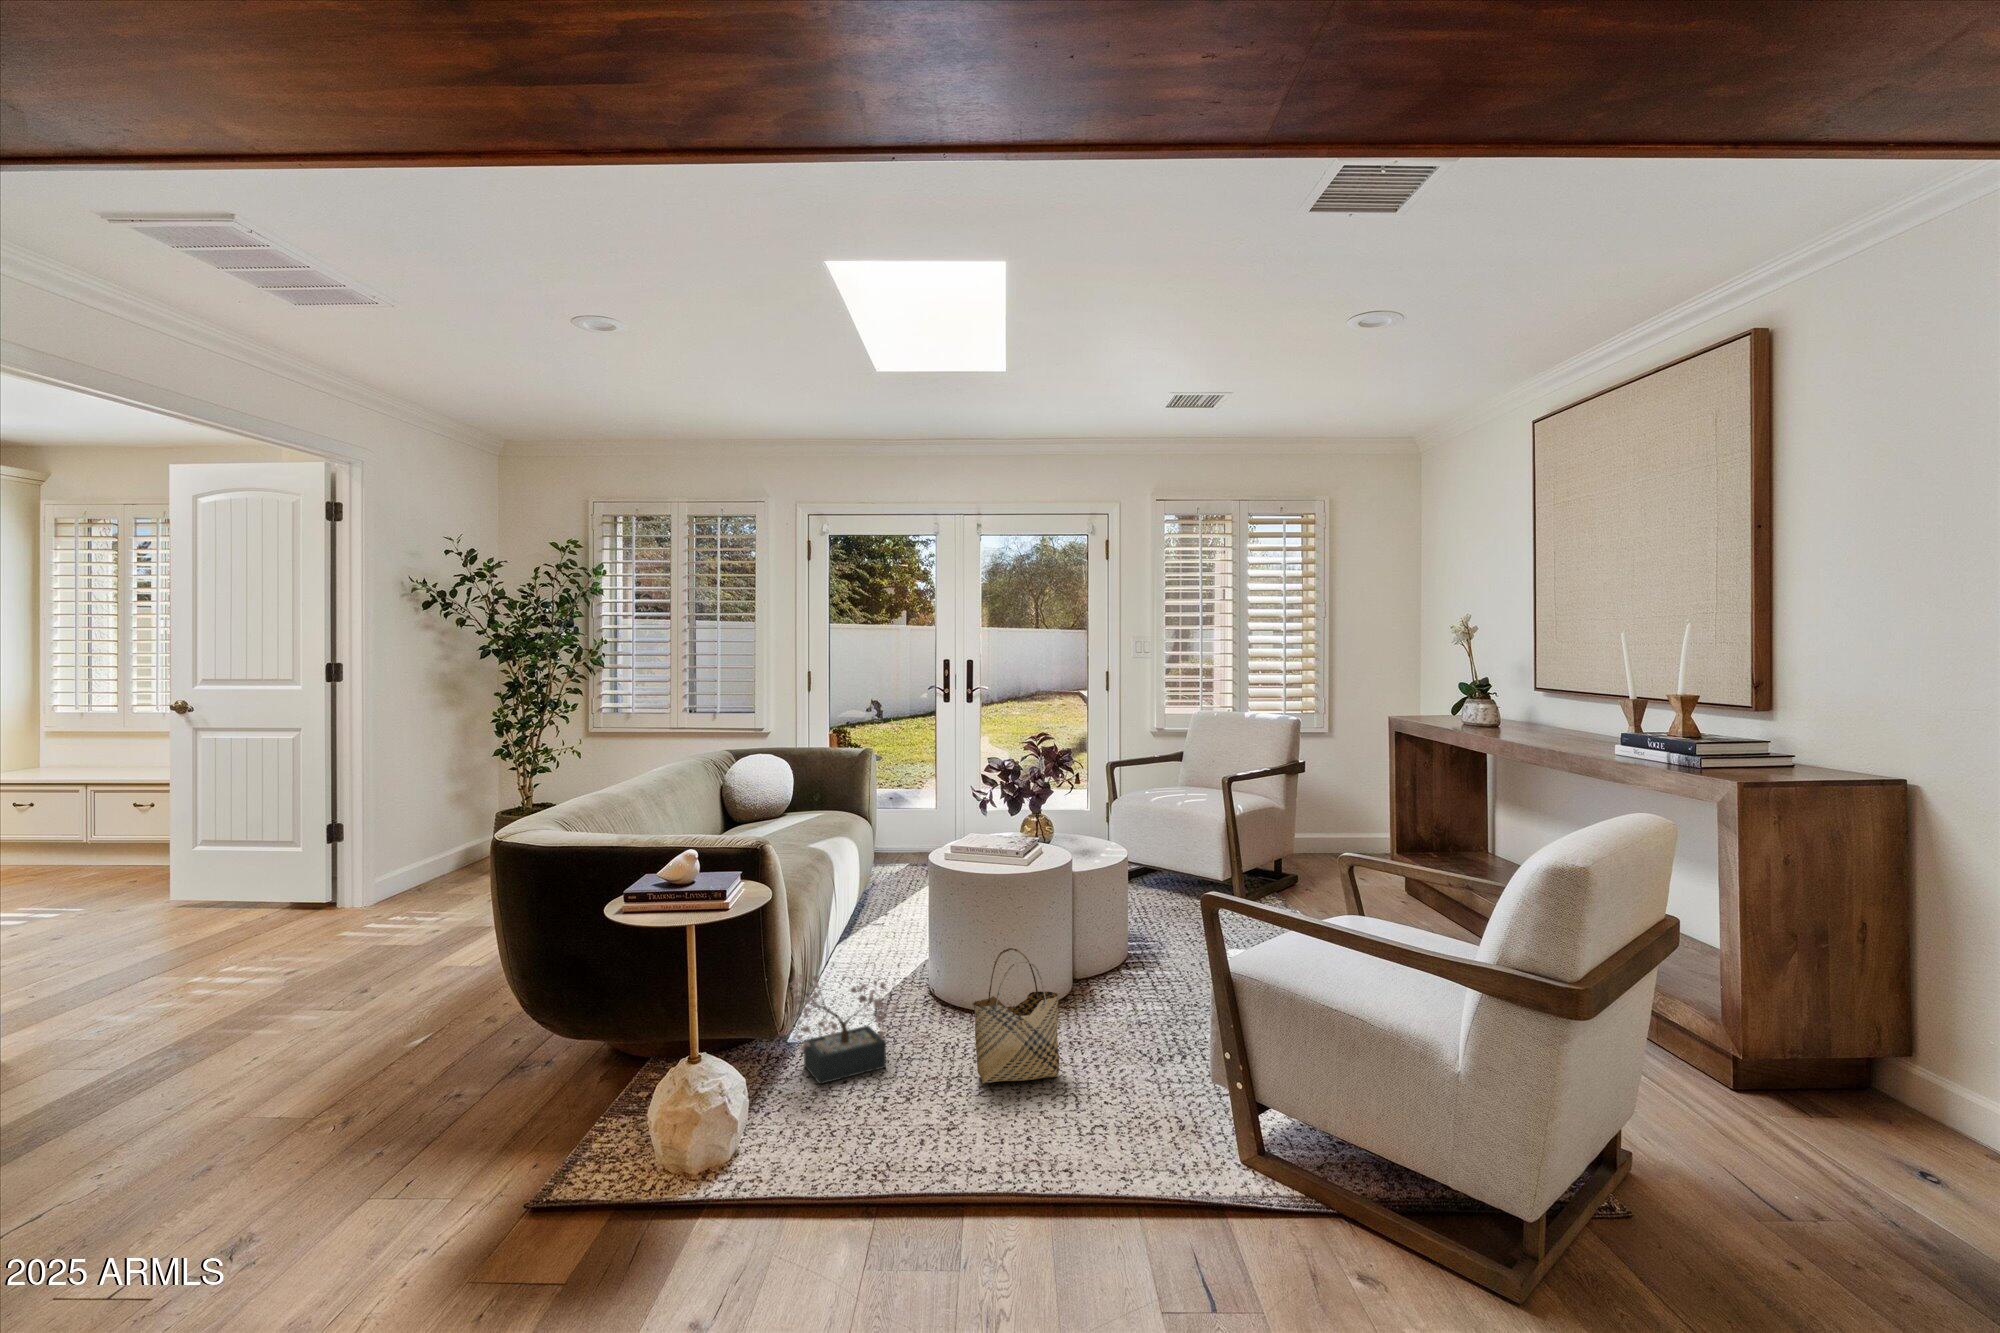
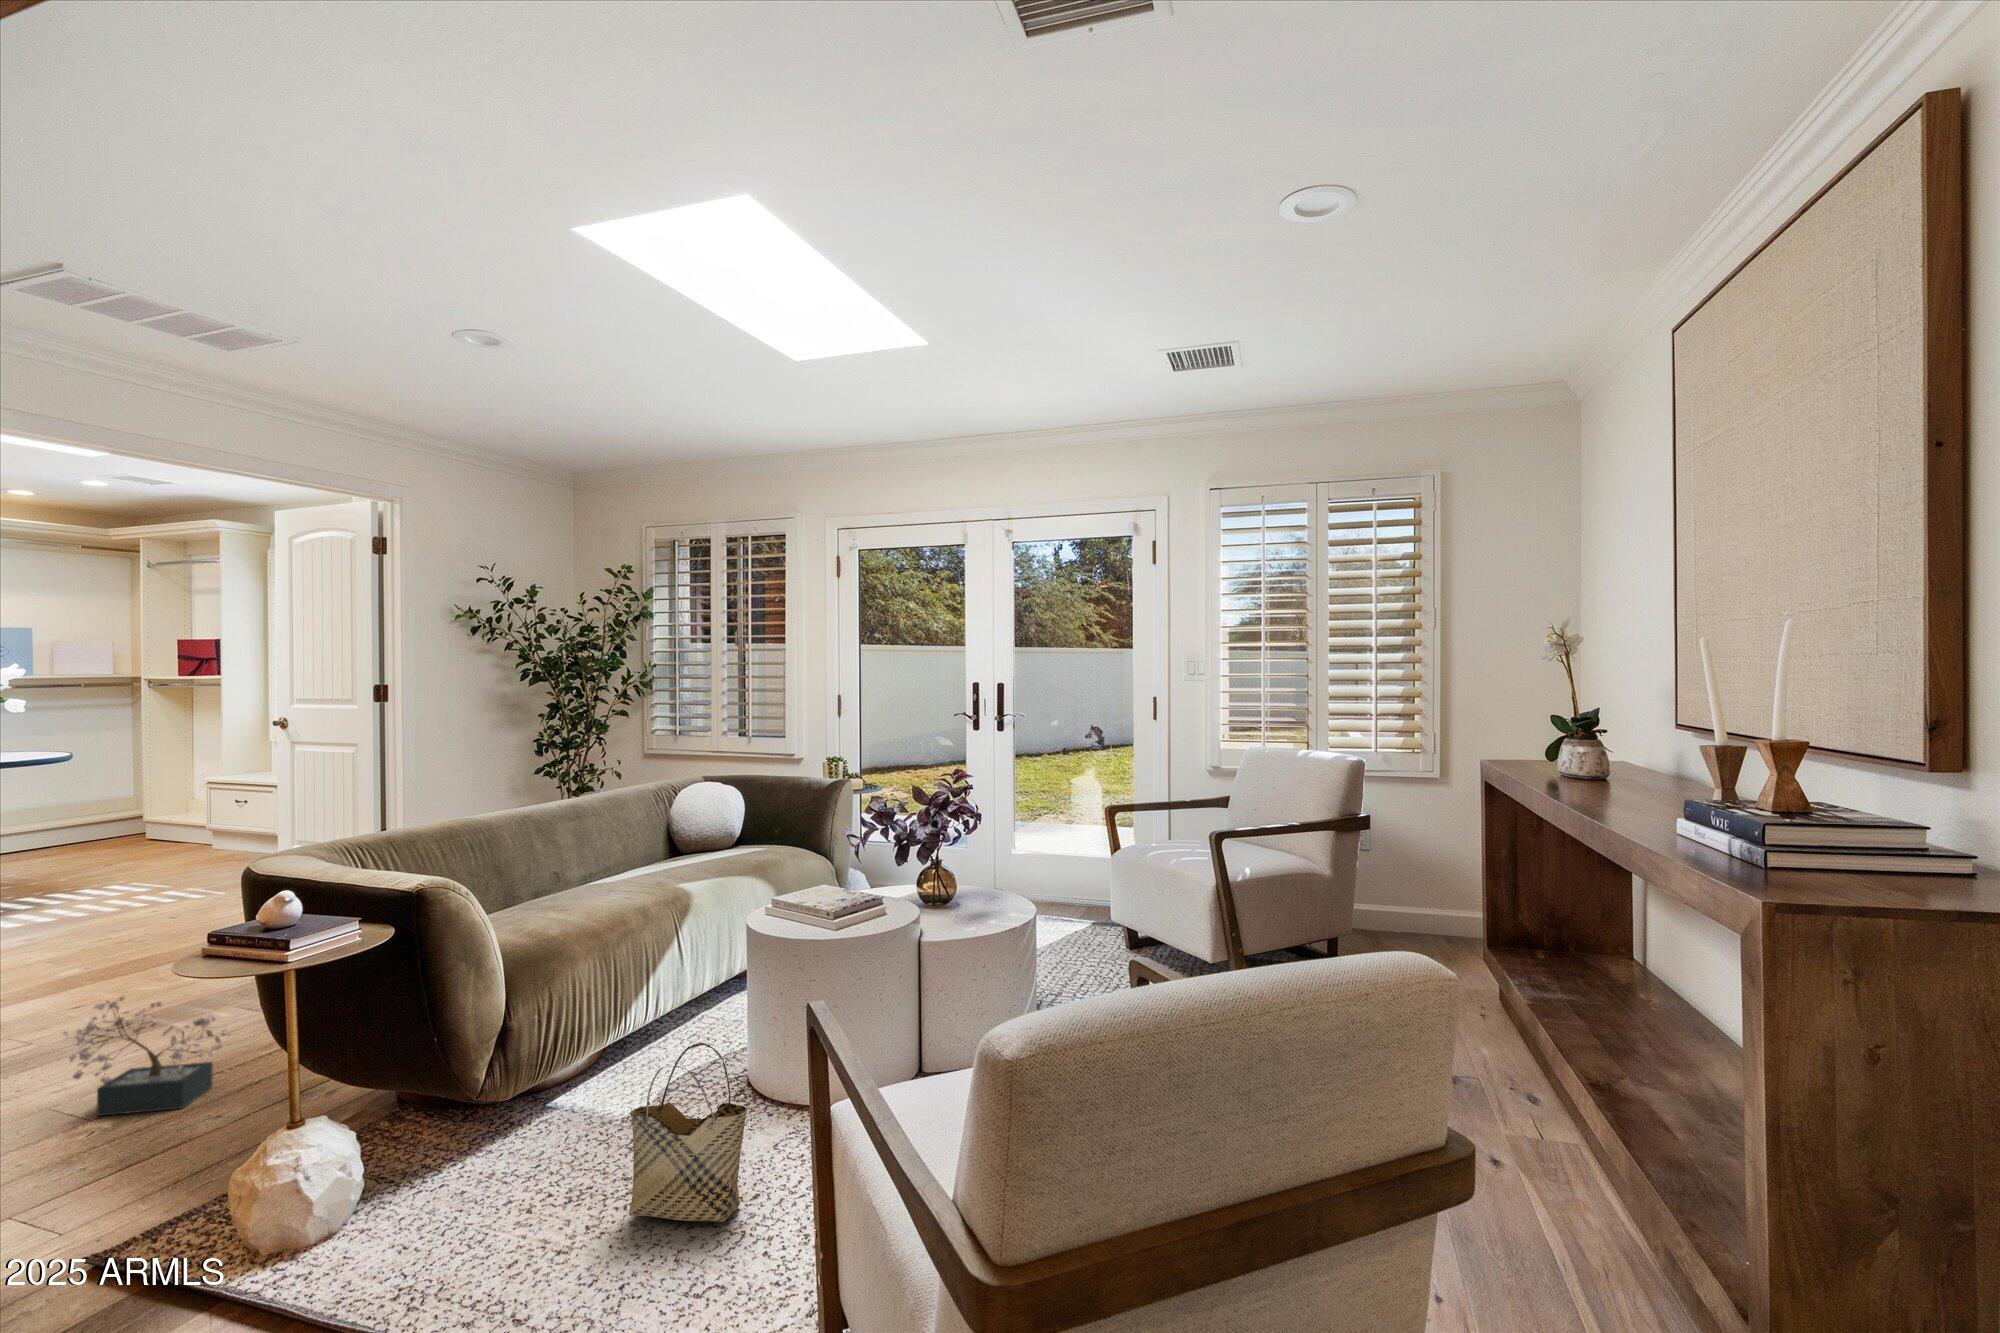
decorative plant: present [781,975,897,1084] -> present [64,996,230,1116]

